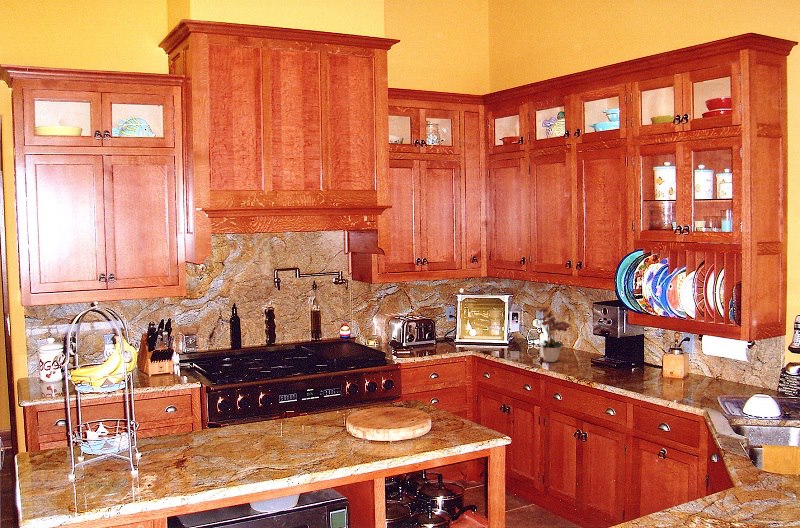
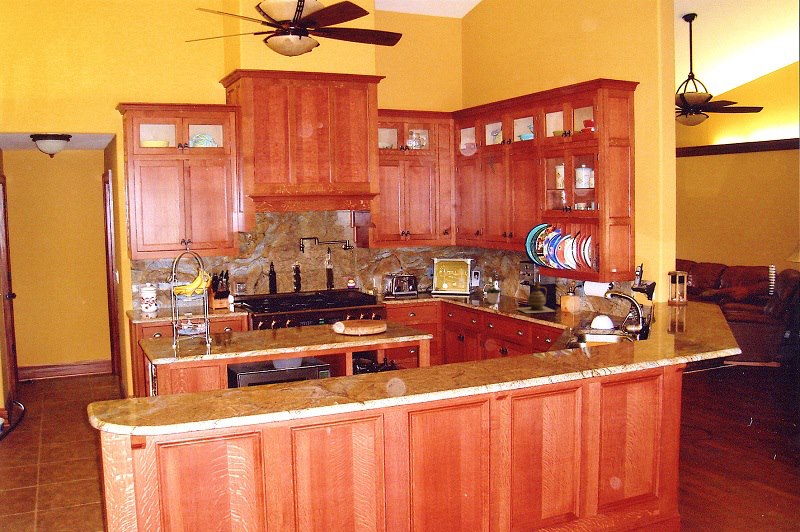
ceramic jug: none [595,335,659,384] -> present [516,282,554,313]

